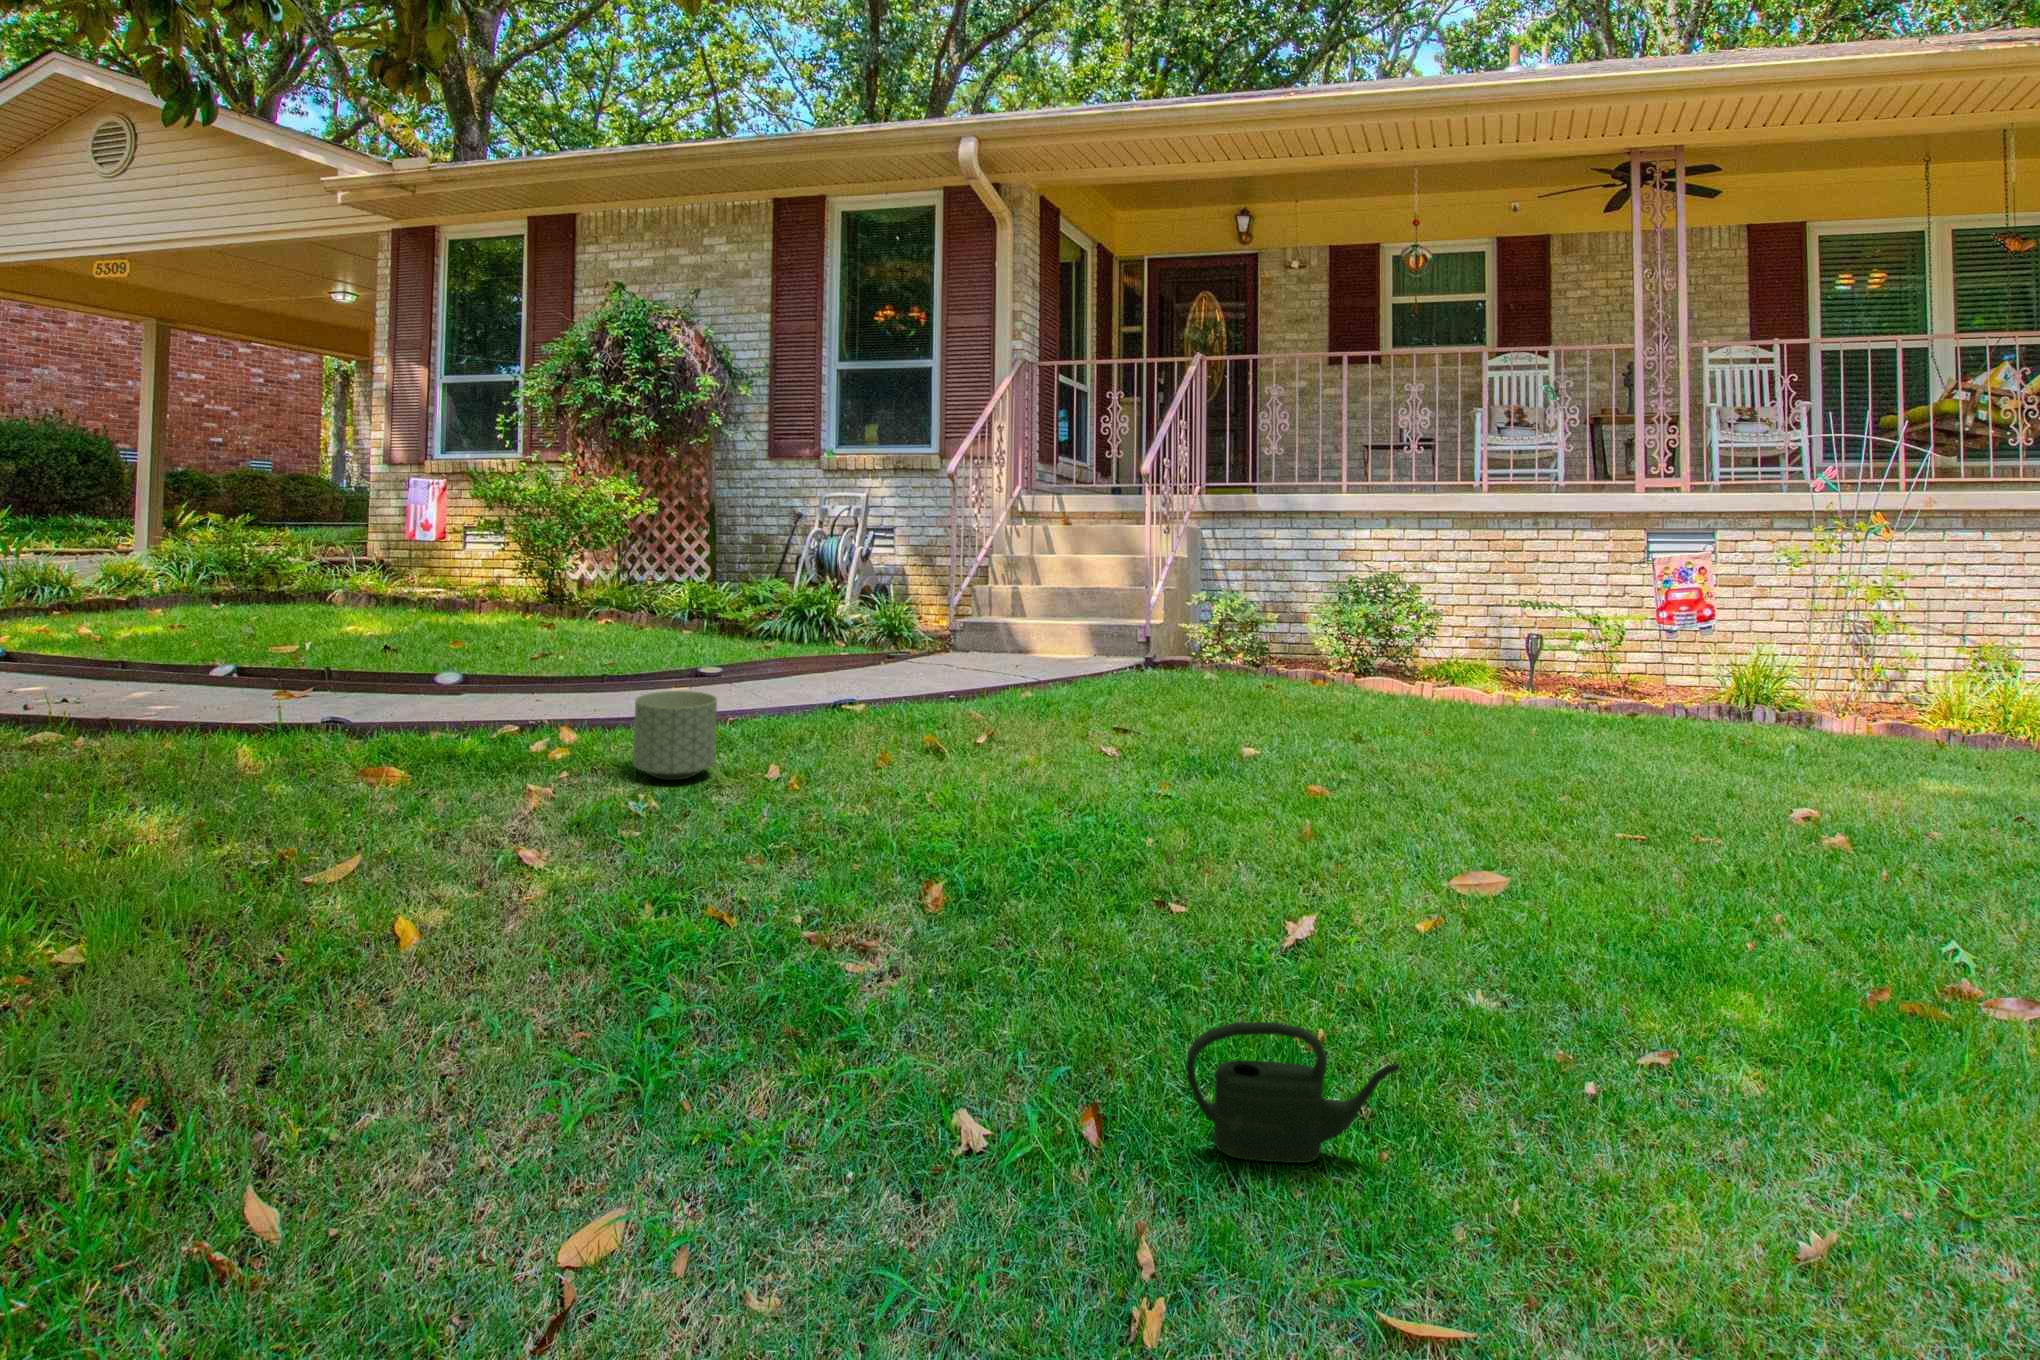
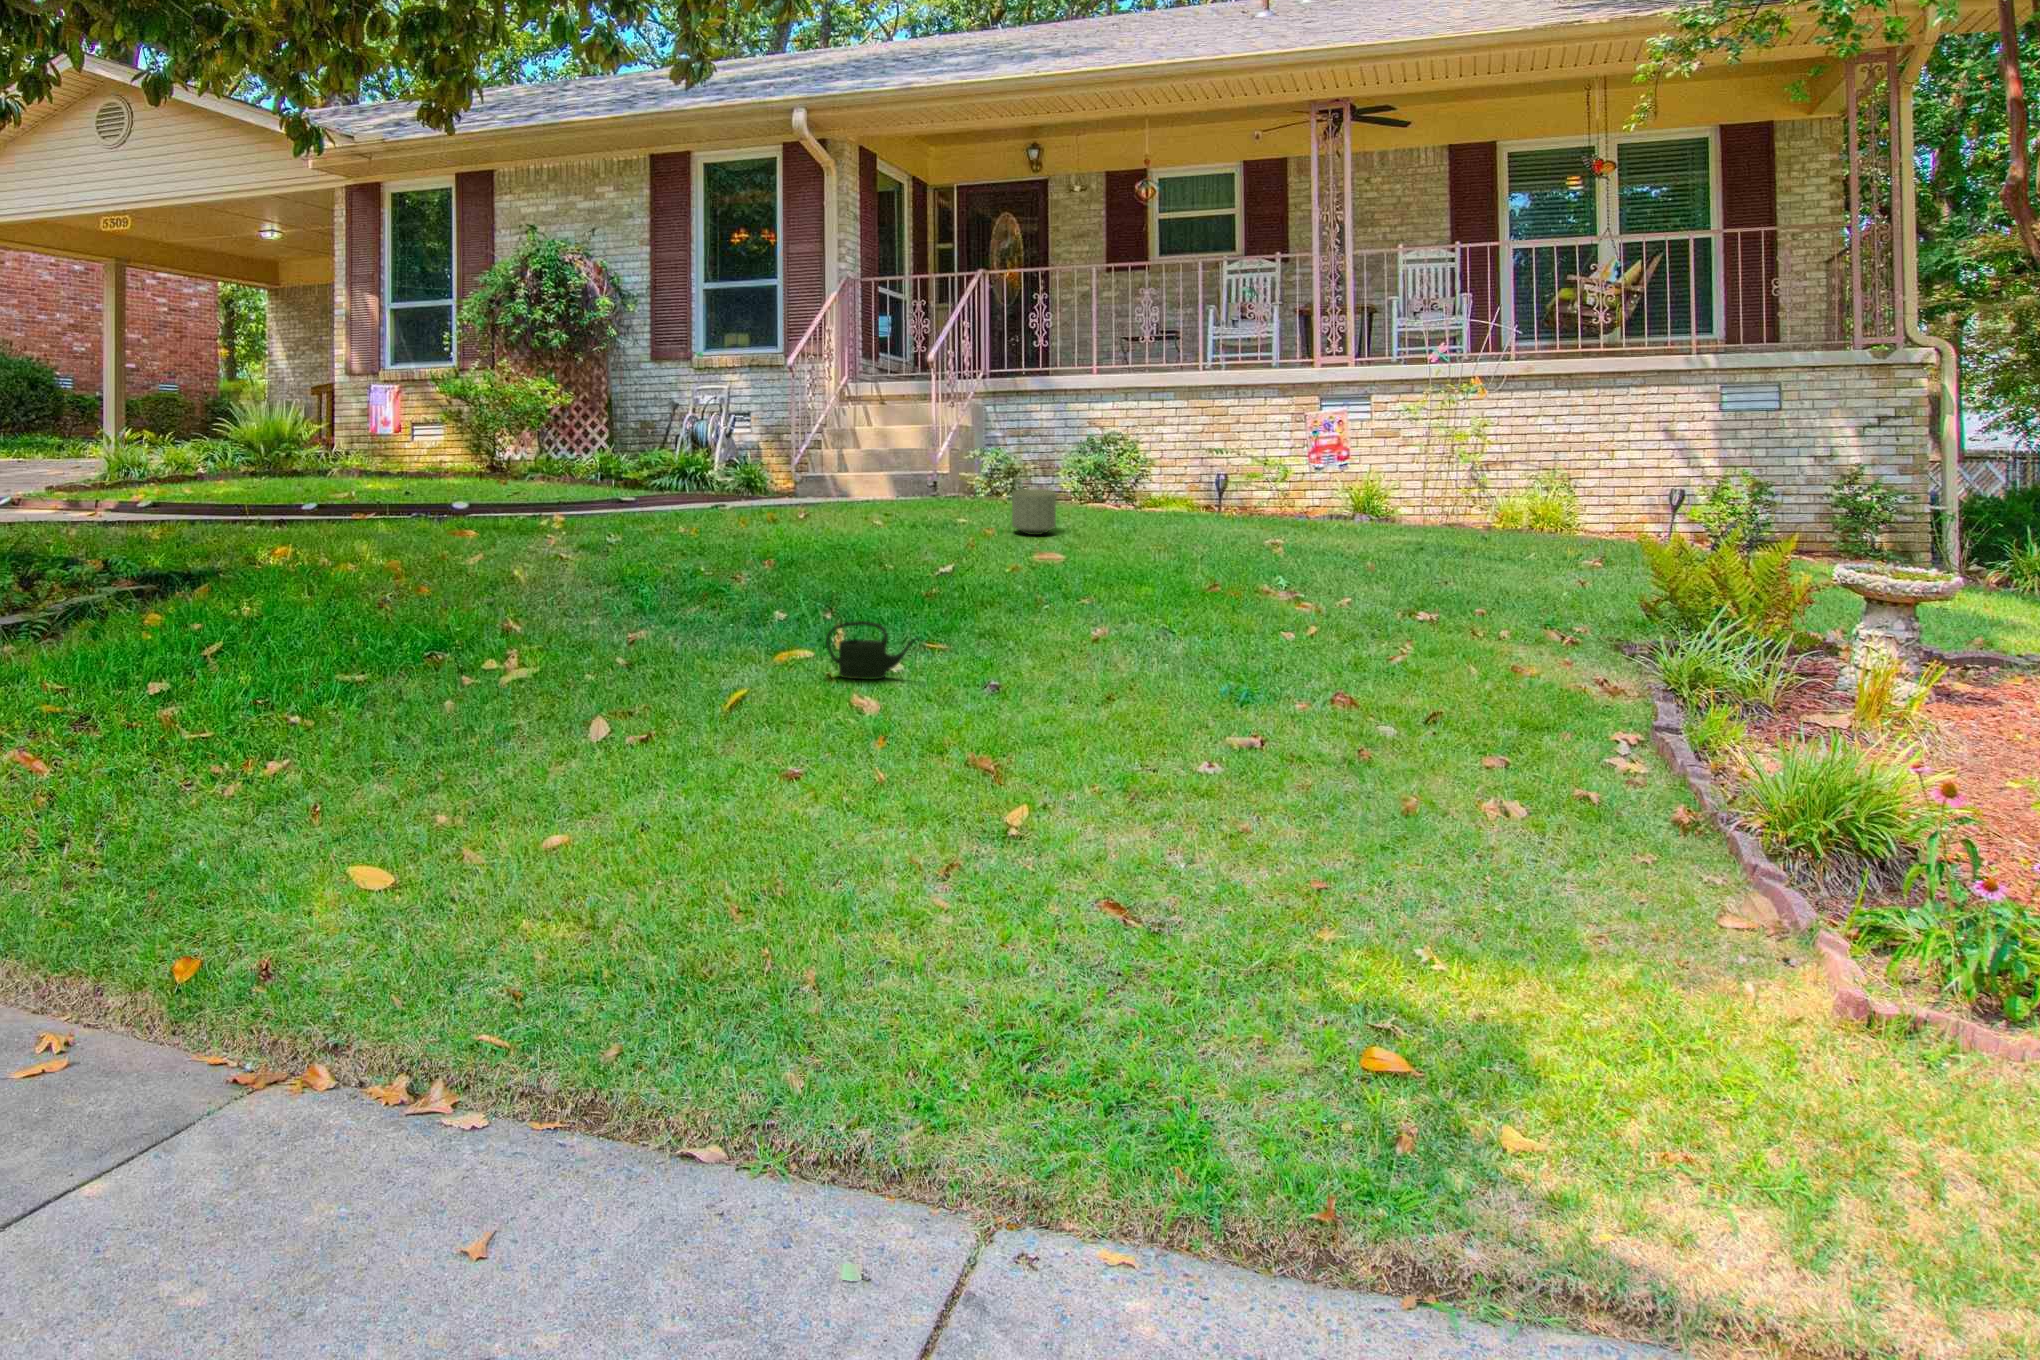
planter: present [633,691,717,780] -> present [1012,489,1056,535]

